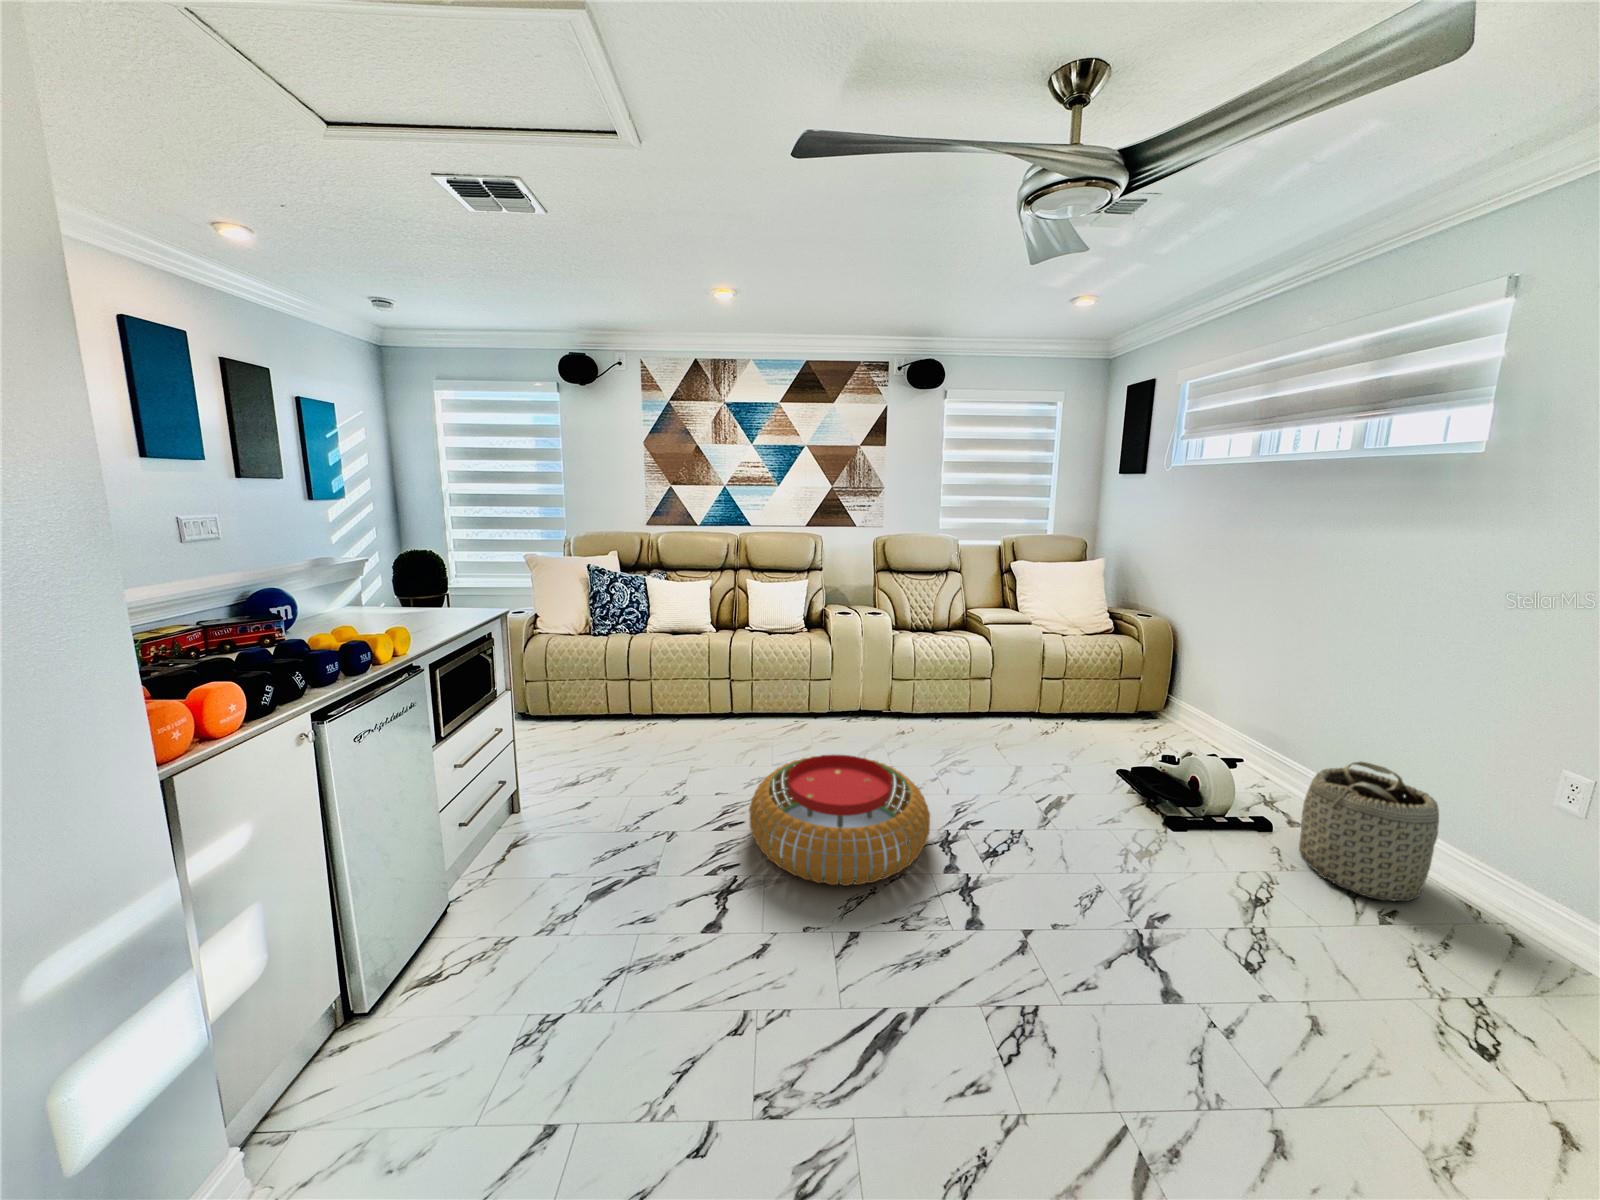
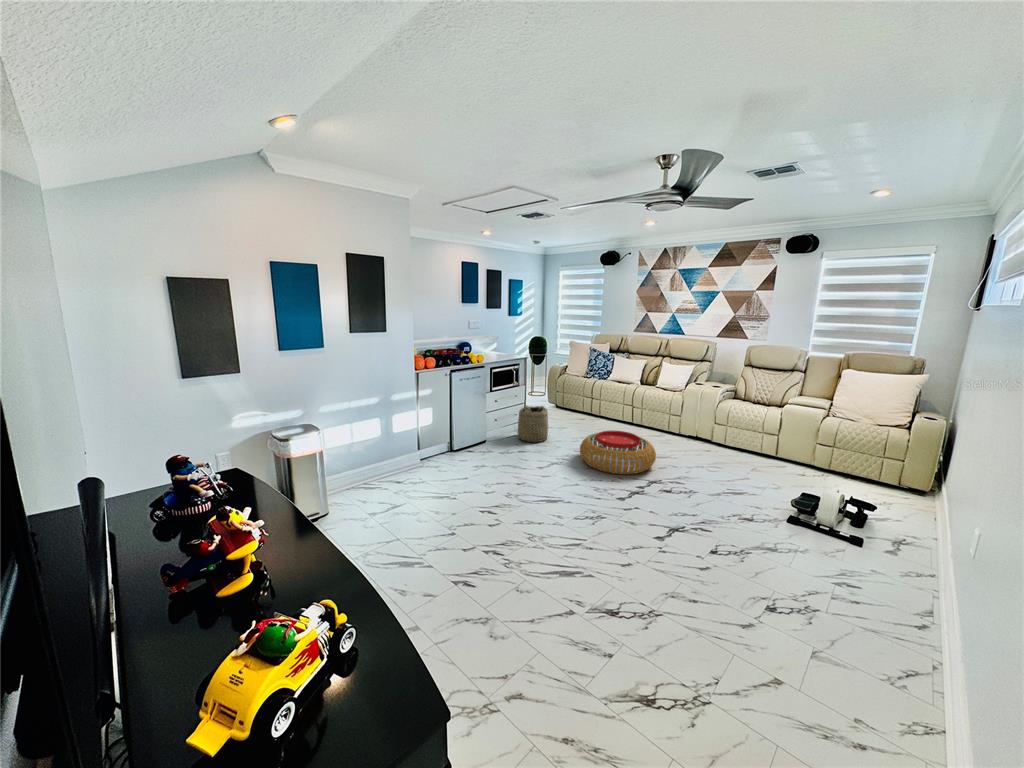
basket: present [1299,761,1439,901] -> present [517,405,548,442]

